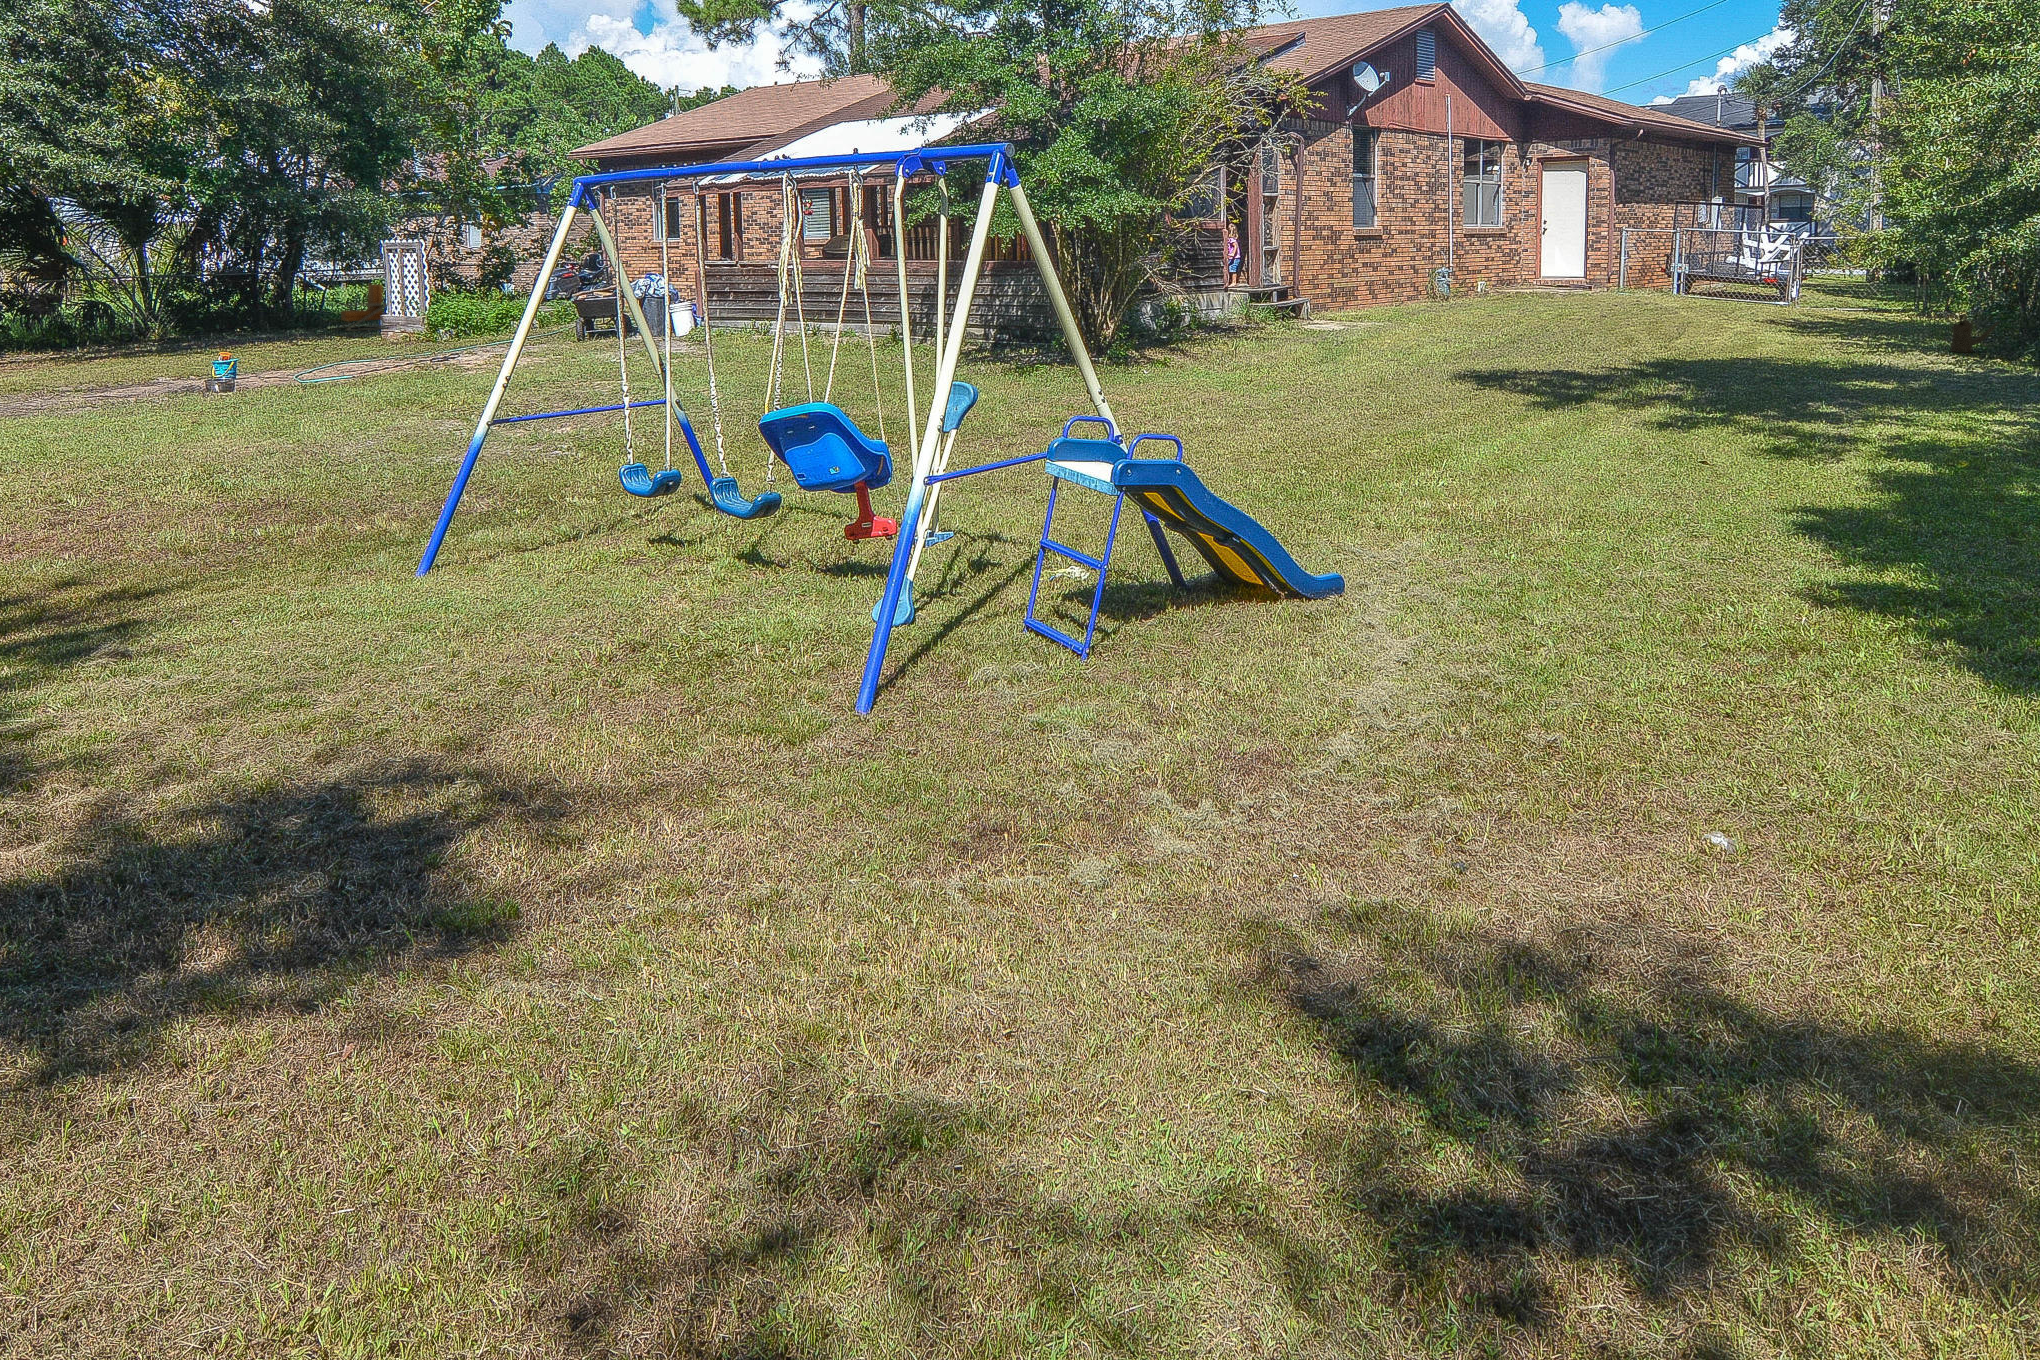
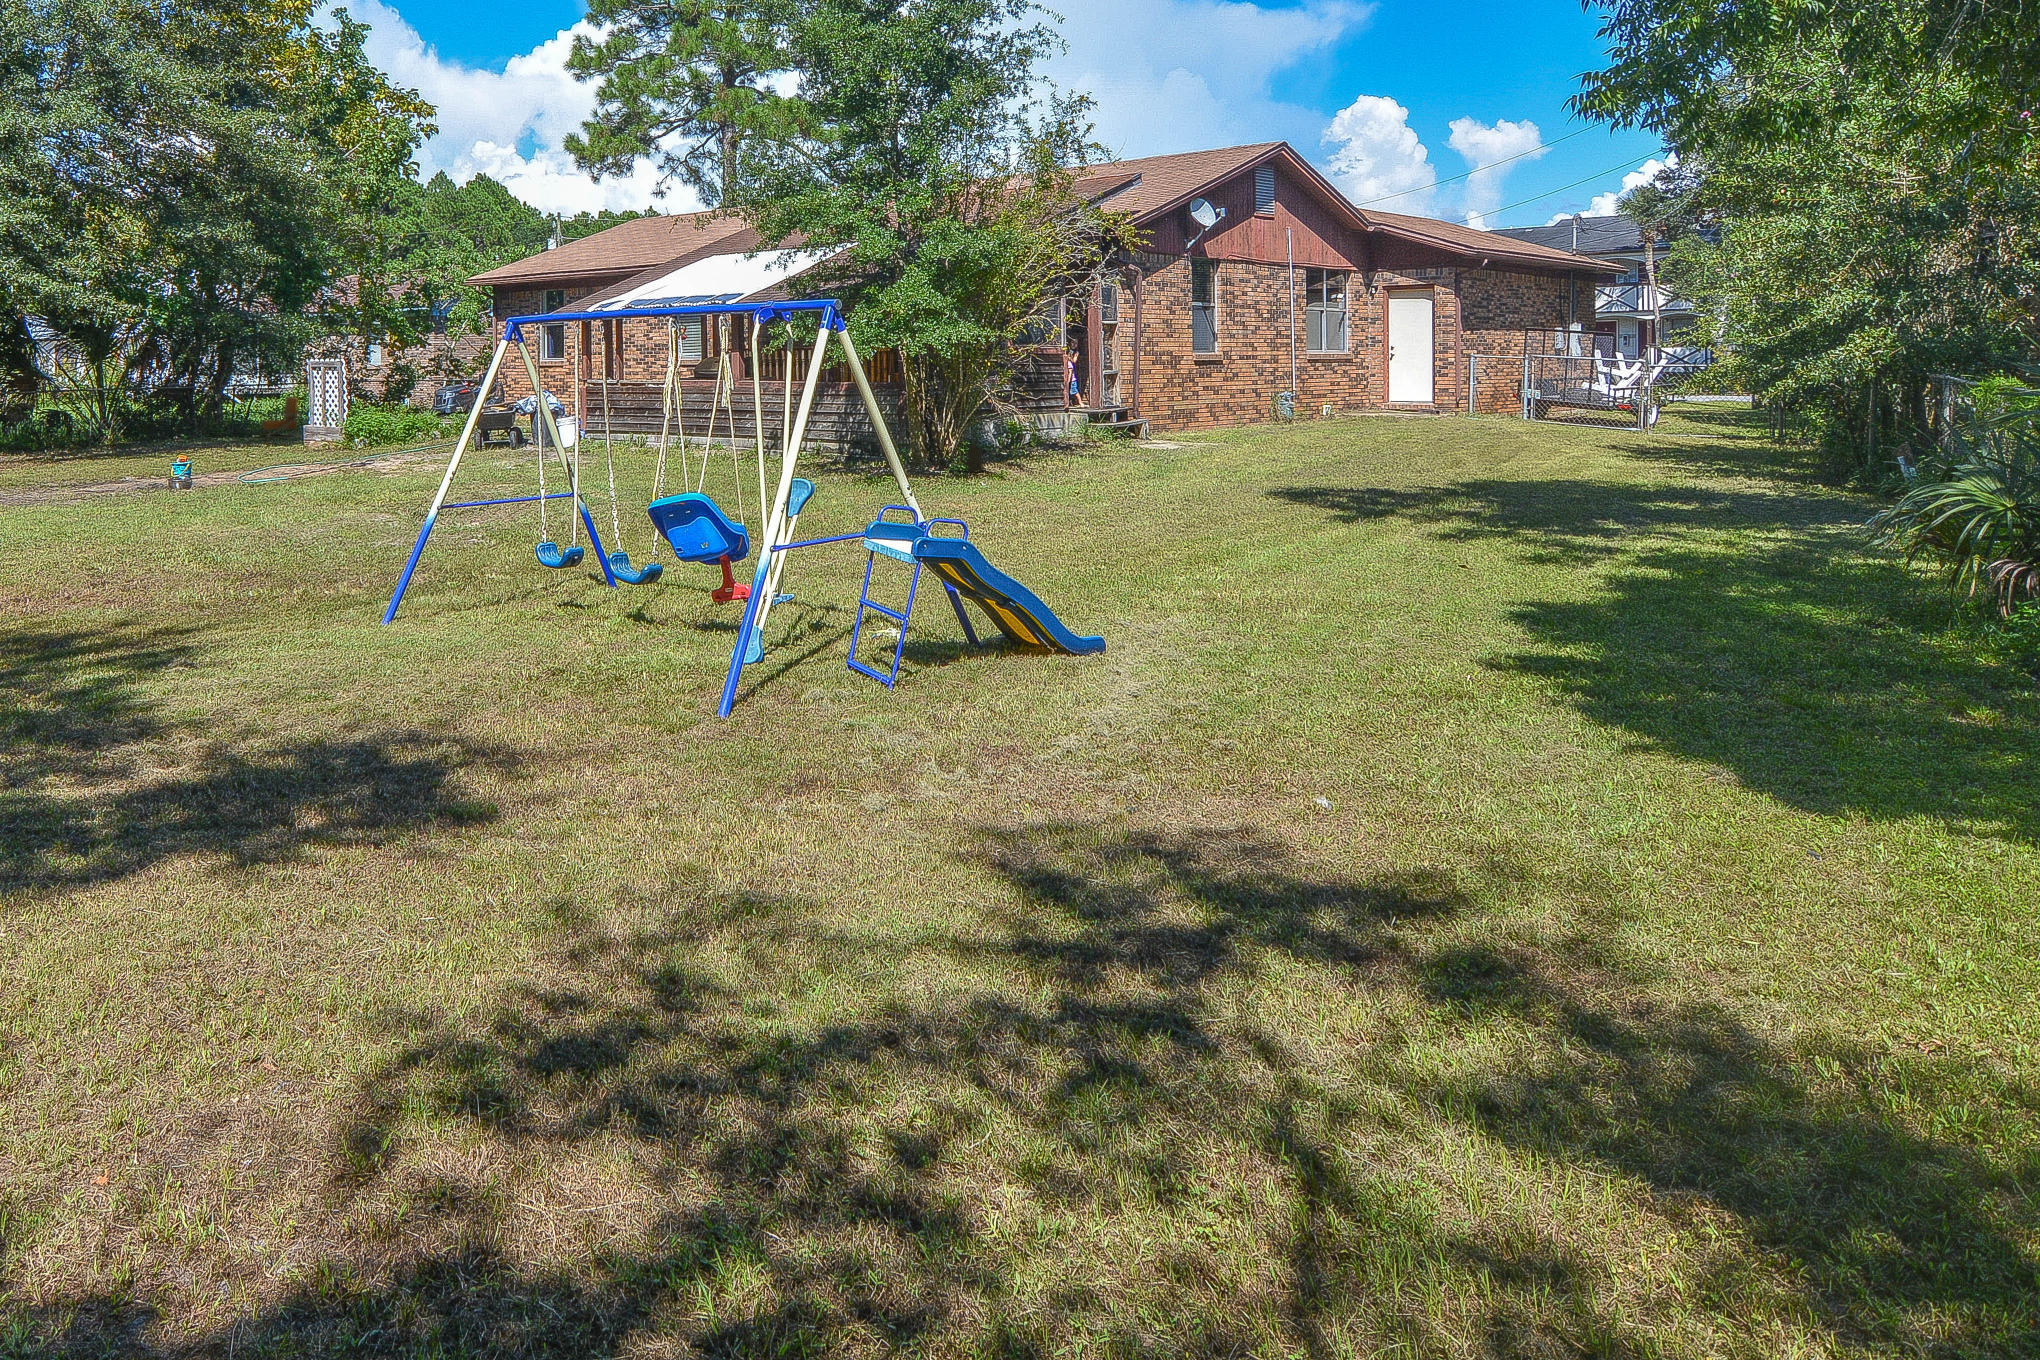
watering can: present [1943,314,1998,353] -> present [949,440,982,473]

